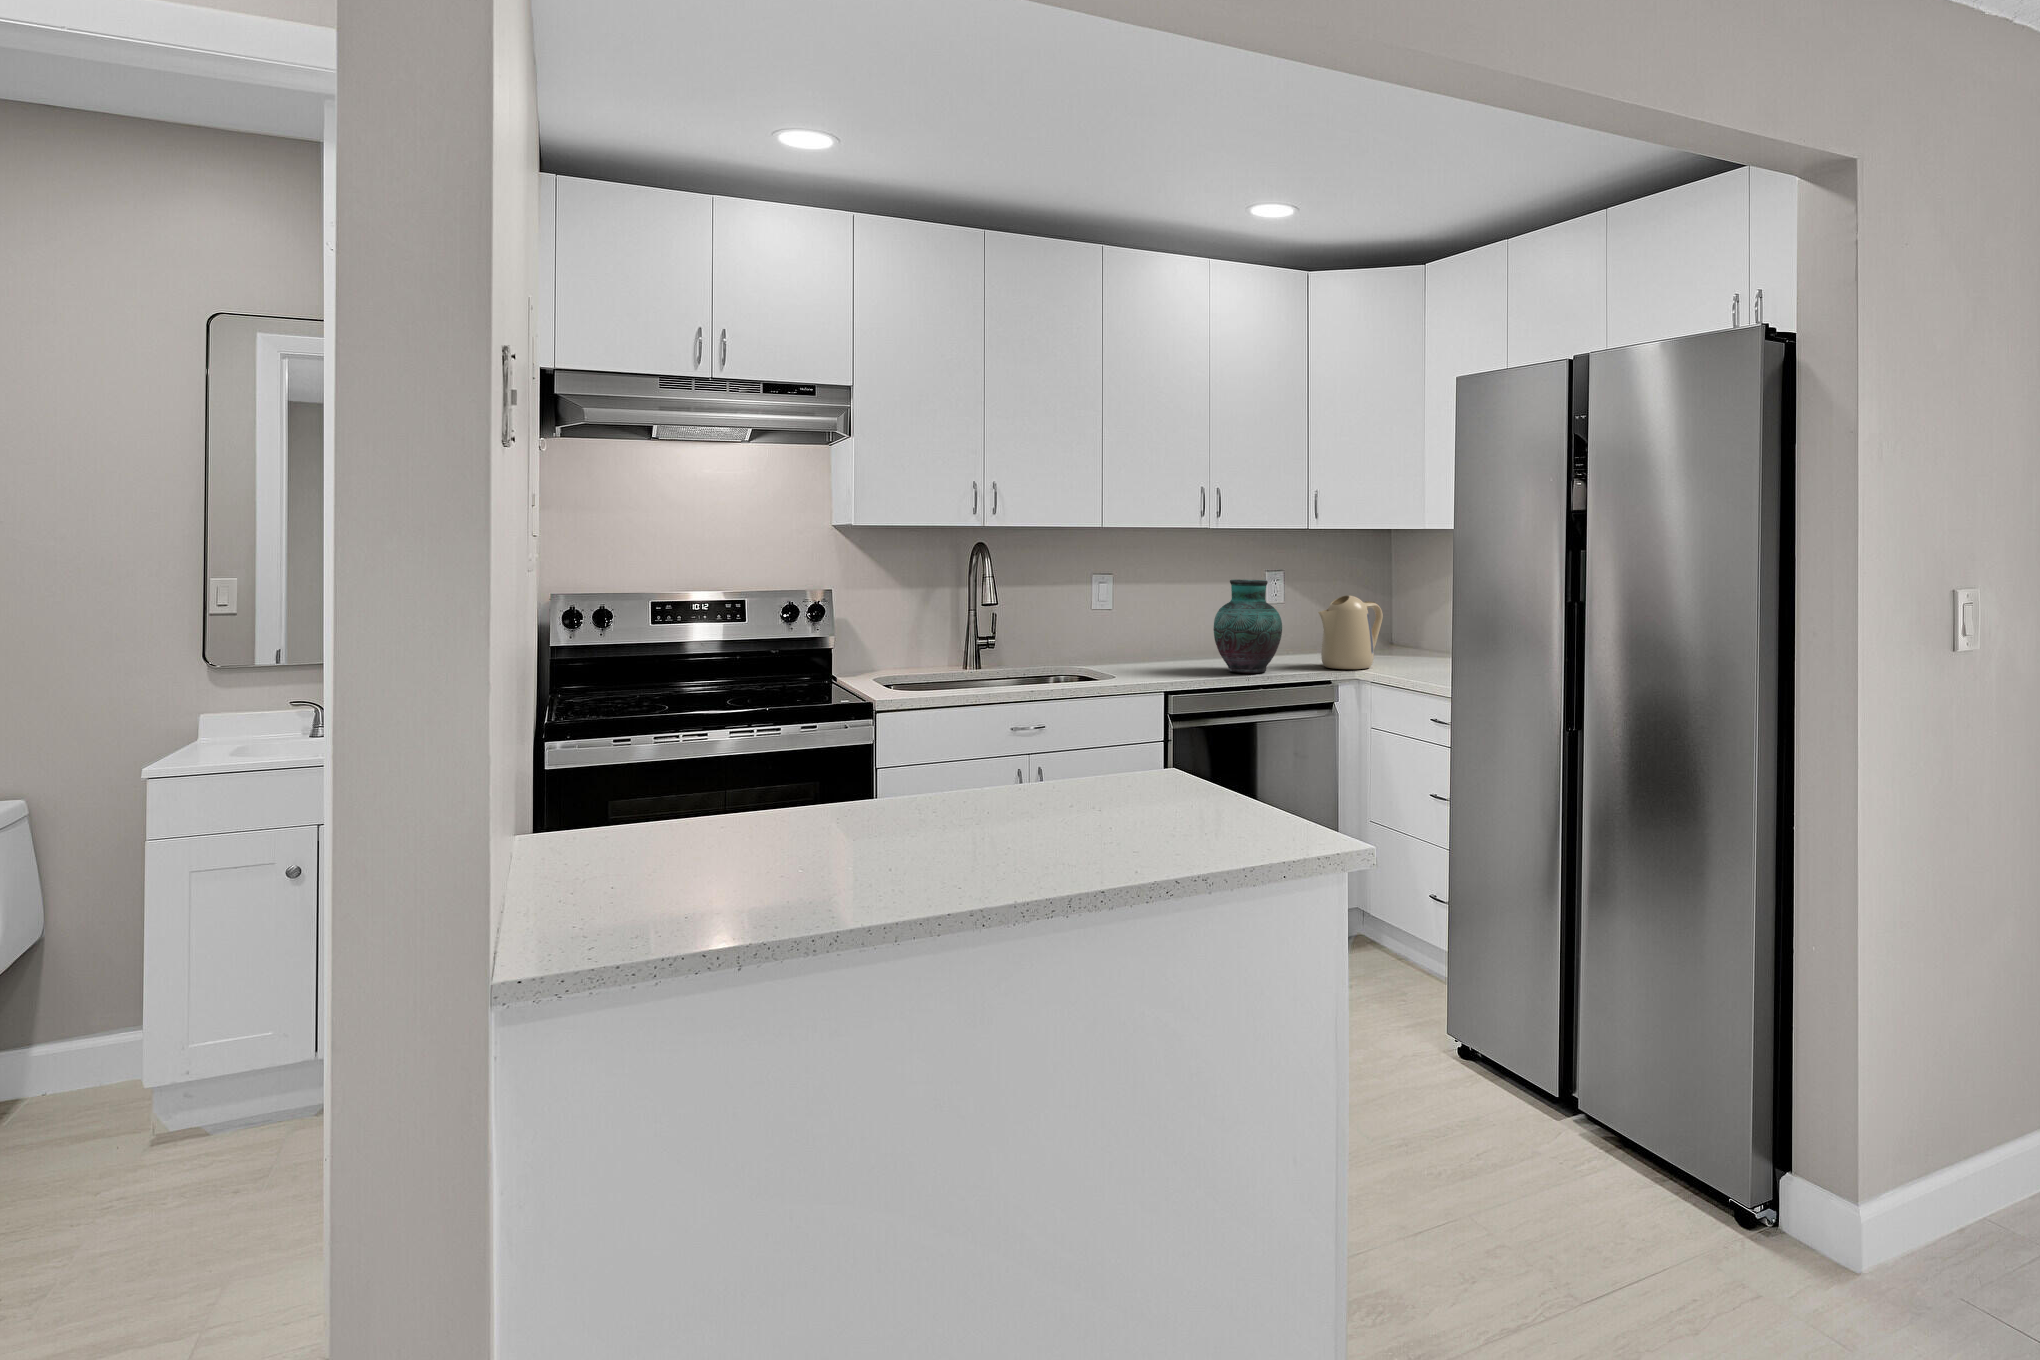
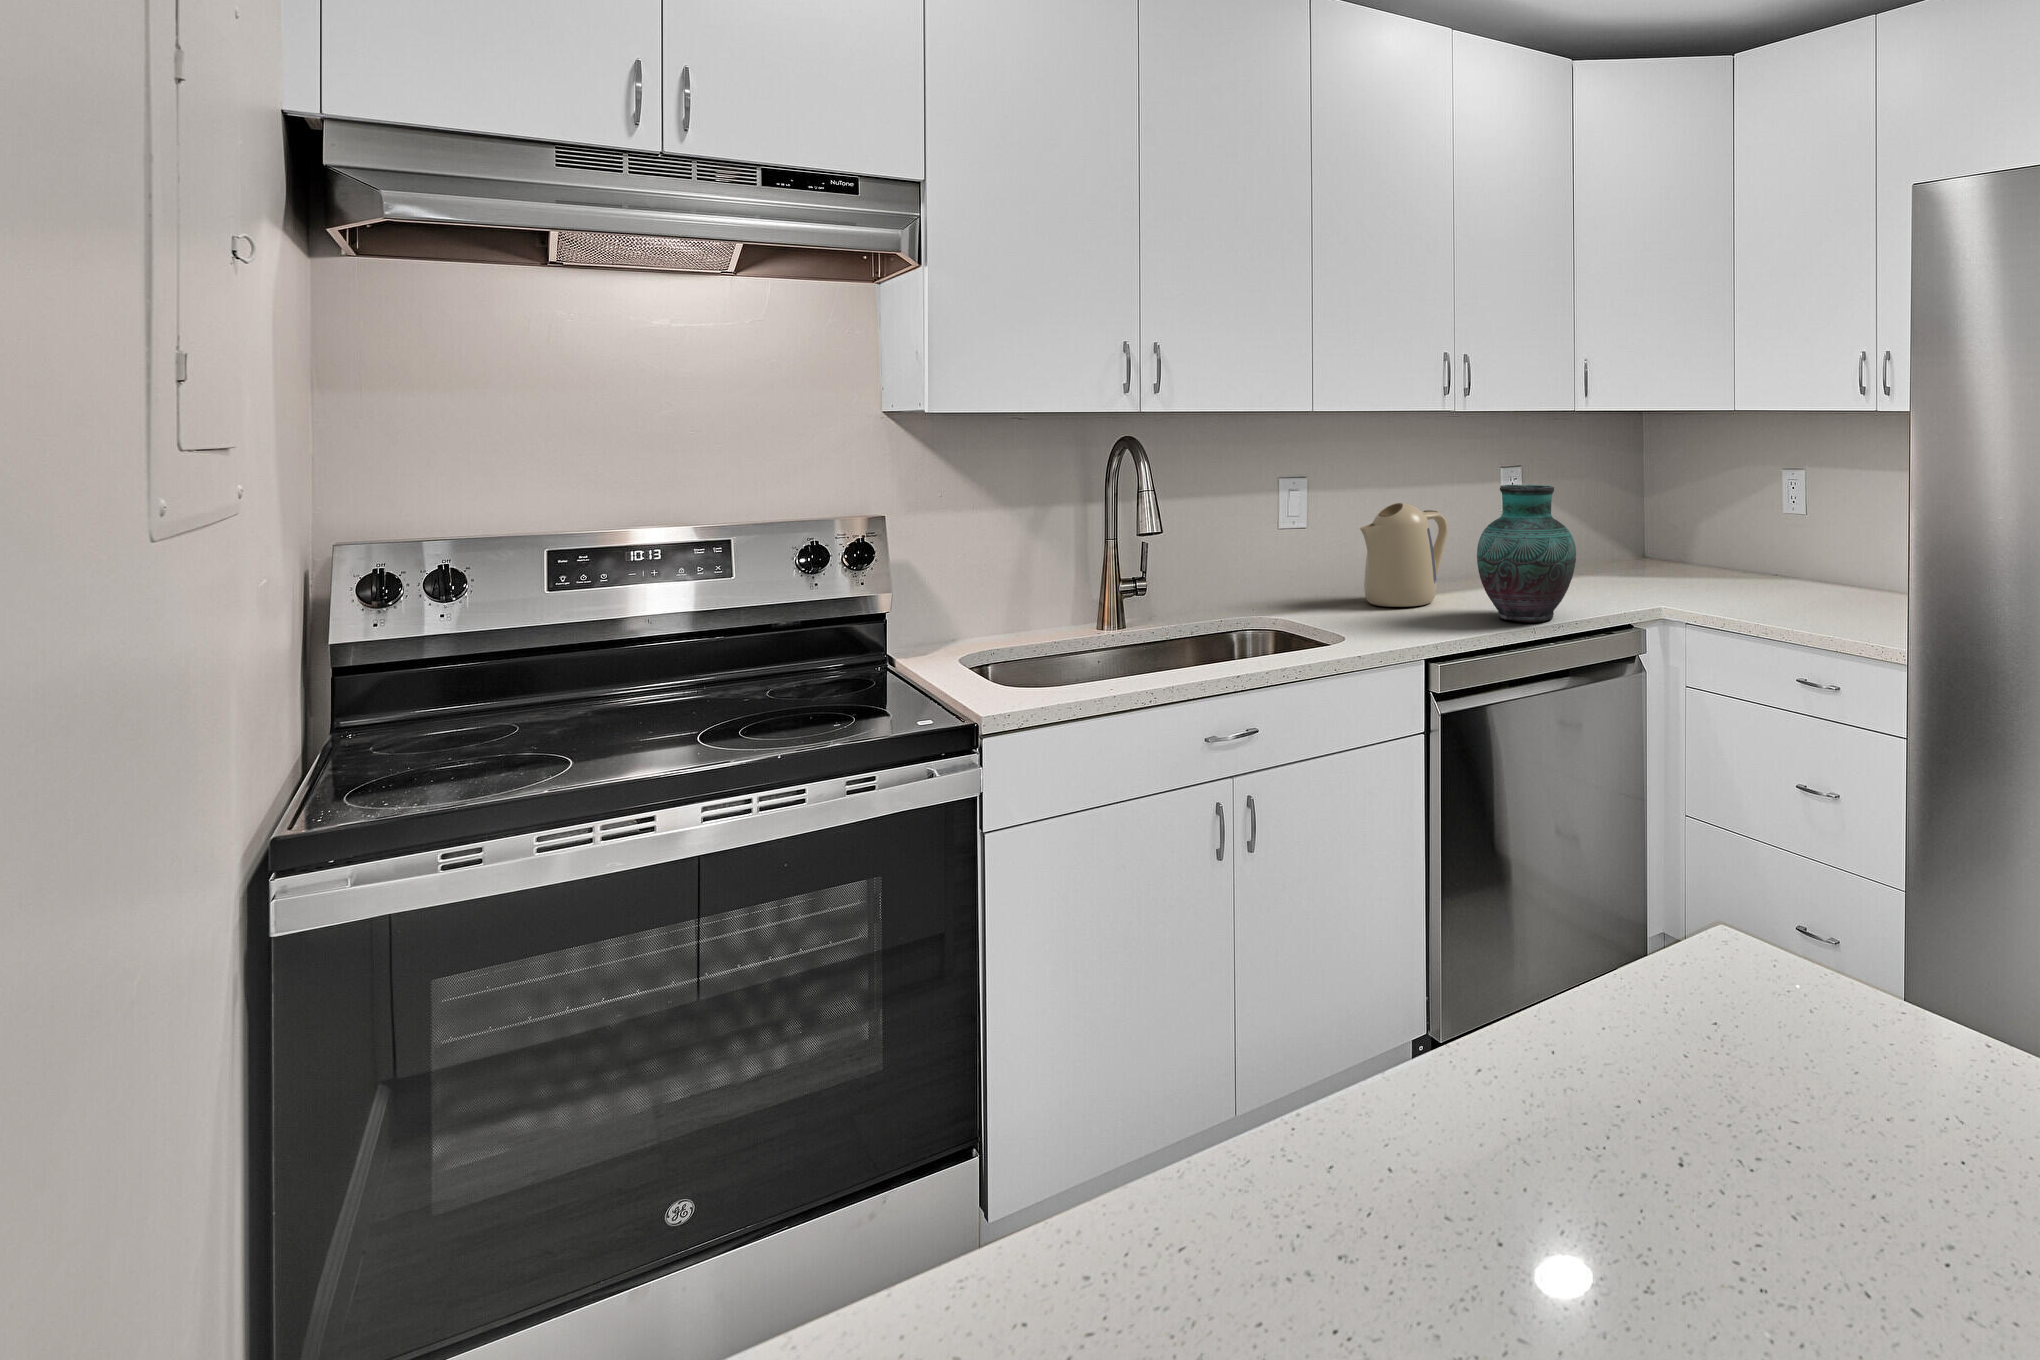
kettle: present [1318,595,1383,669] -> present [1360,503,1448,607]

